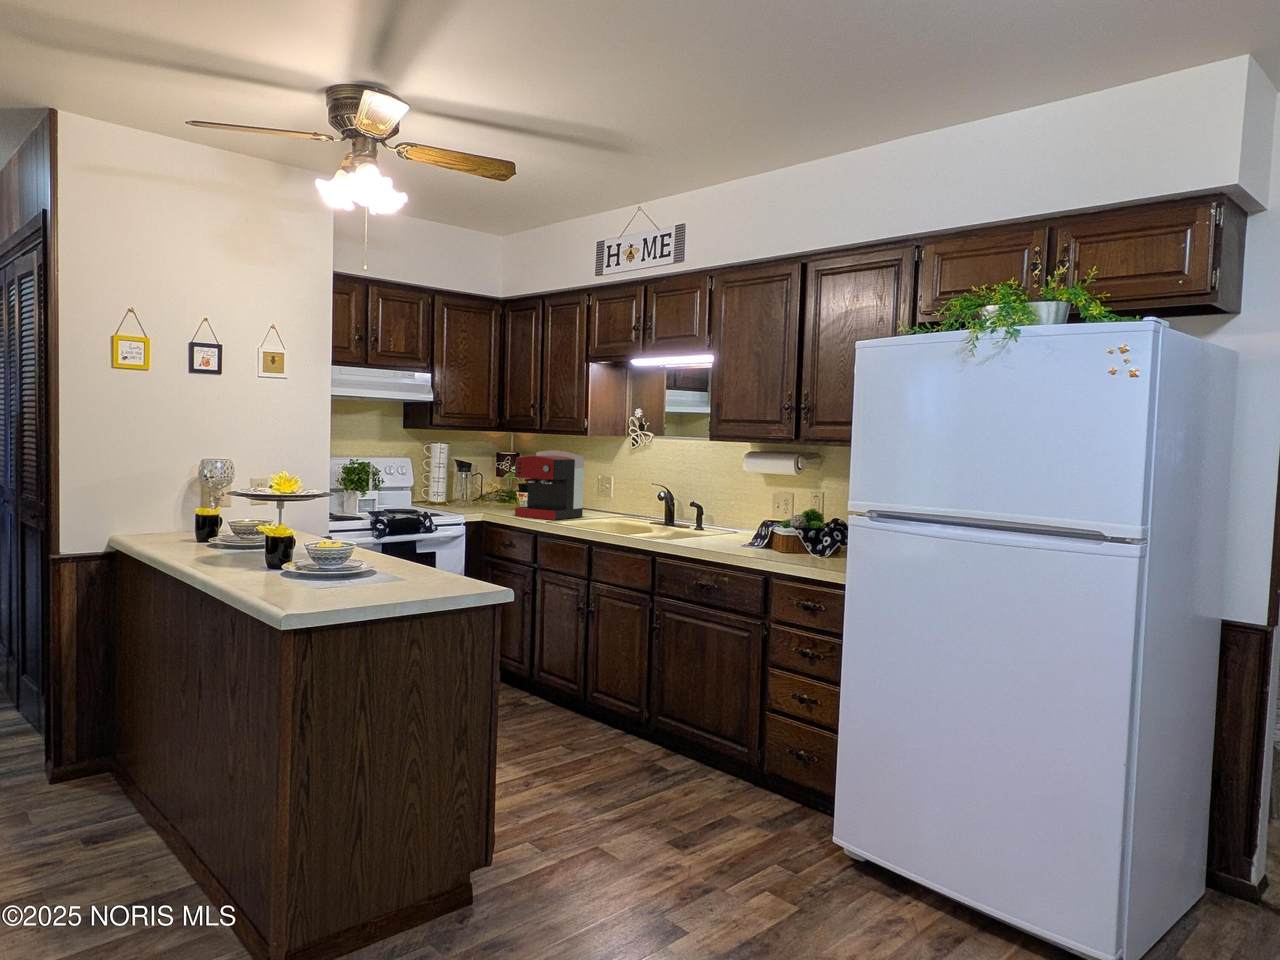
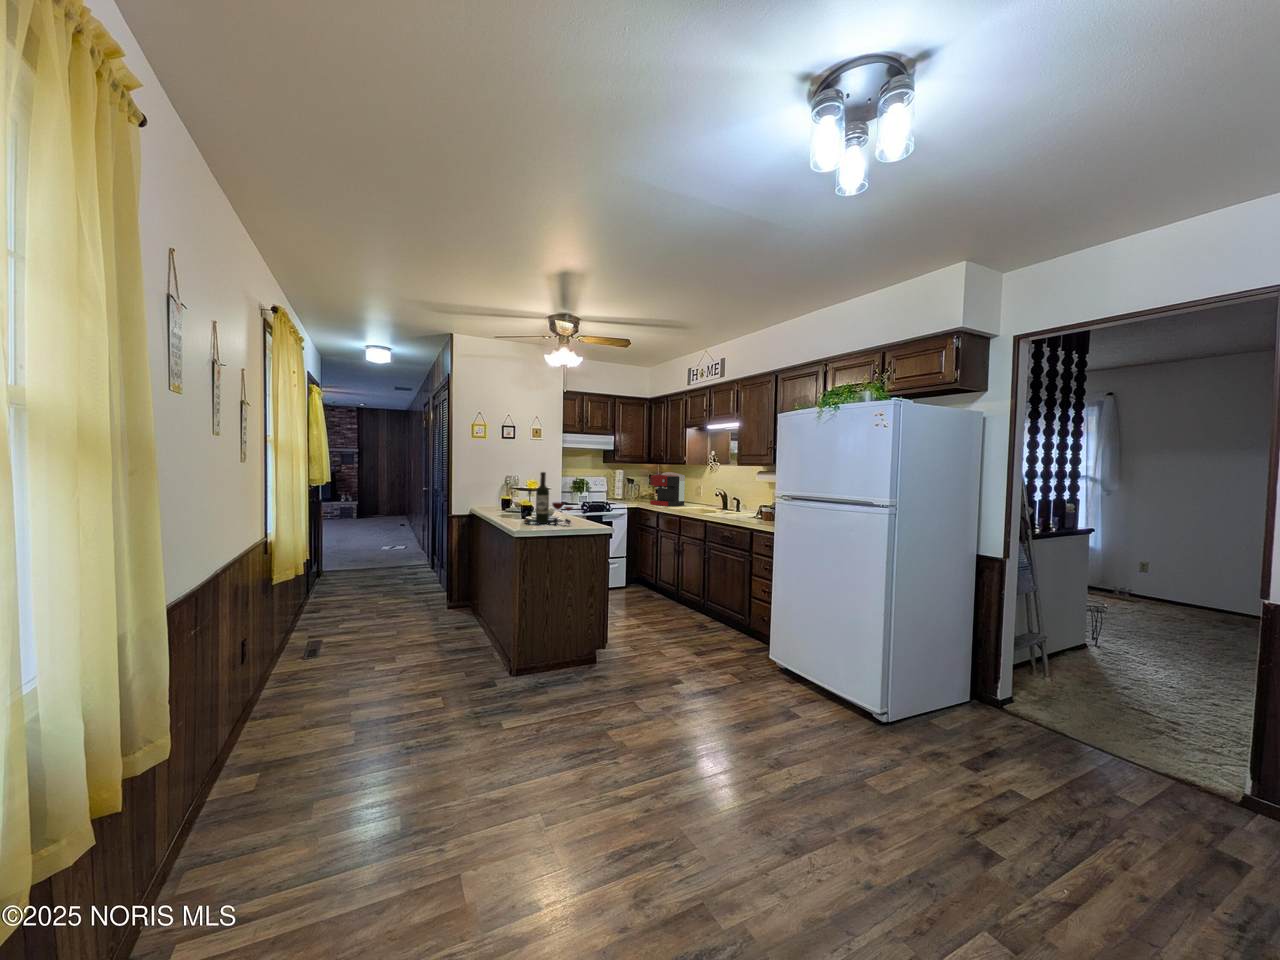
wine bottle: none [287,461,420,590] -> present [524,472,573,525]

